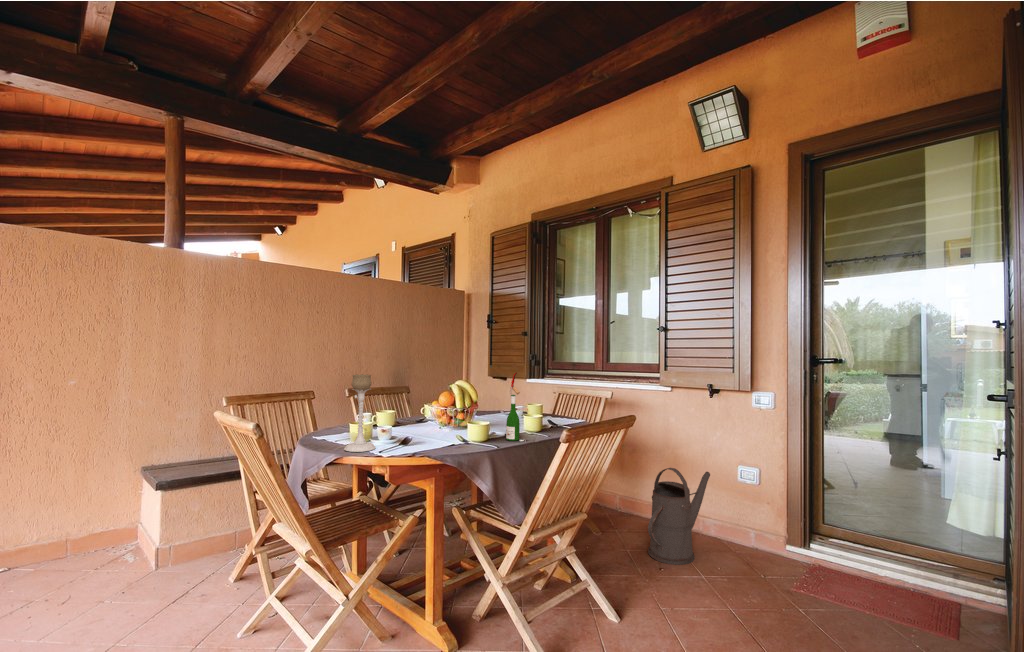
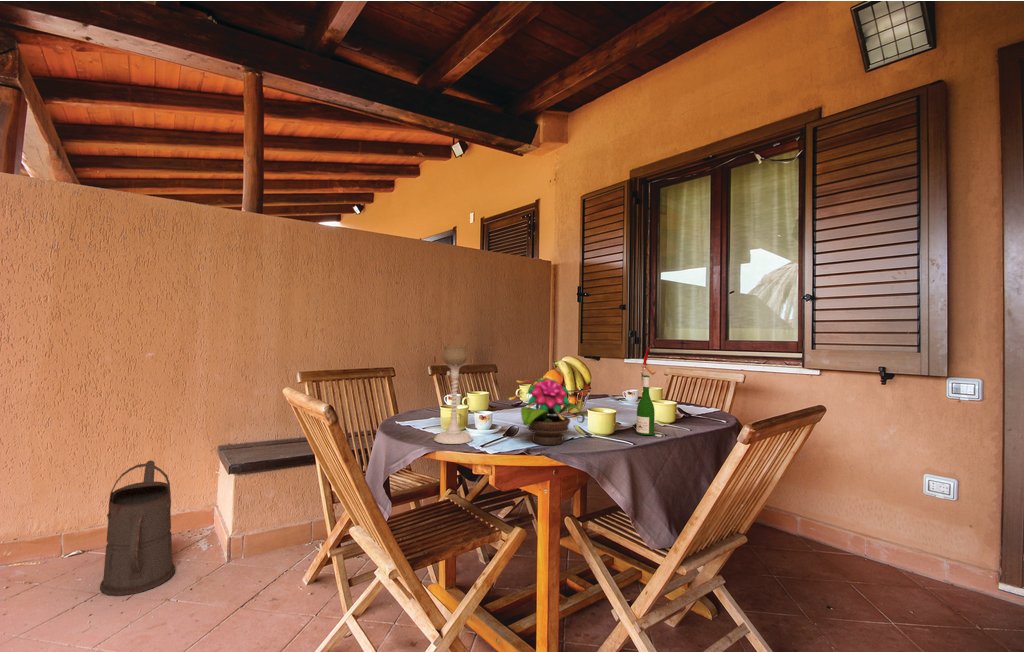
potted flower: none [404,398,463,450] -> present [509,378,585,445]
watering can: present [648,468,710,565] -> present [100,461,175,596]

